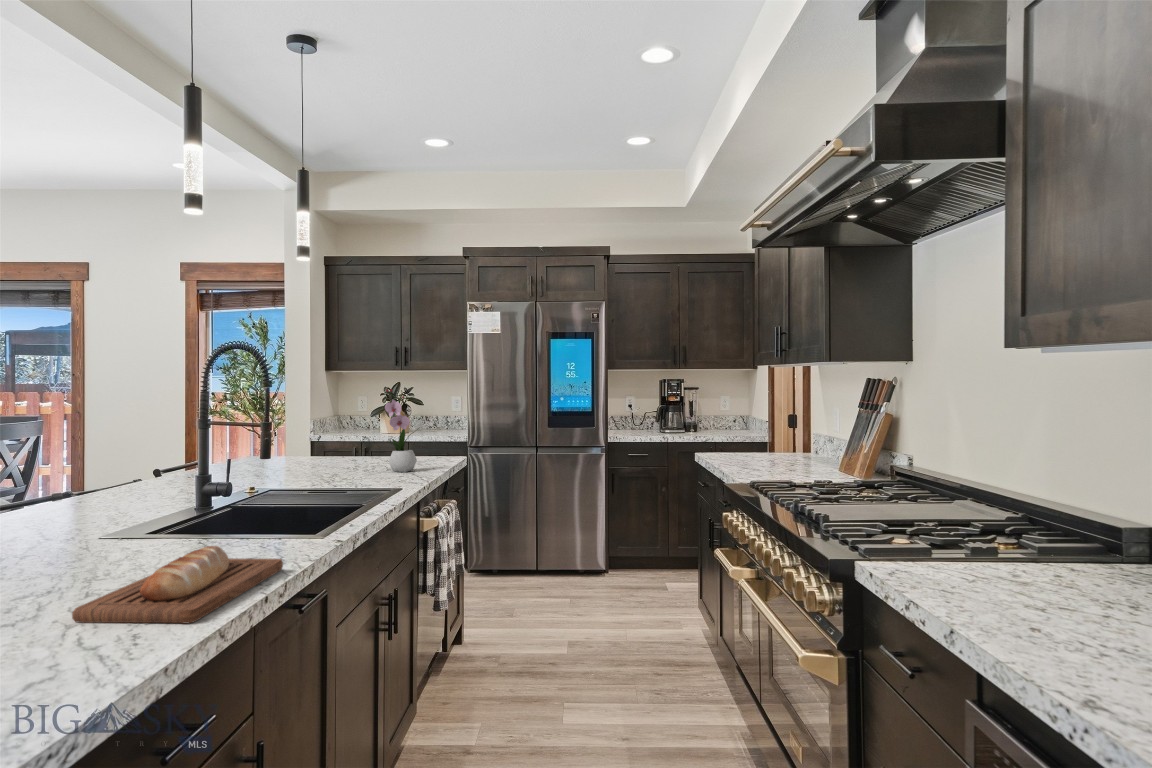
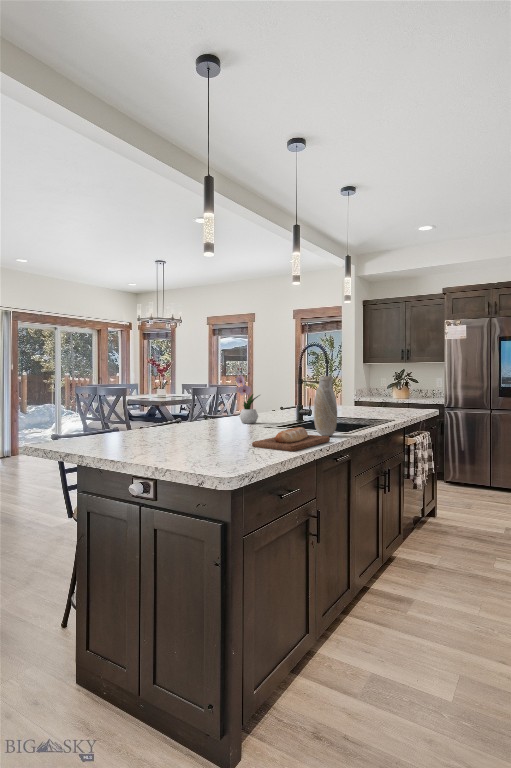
flower arrangement: present [385,389,419,472] -> present [236,368,260,424]
vase: none [241,420,296,552] -> present [314,376,337,436]

